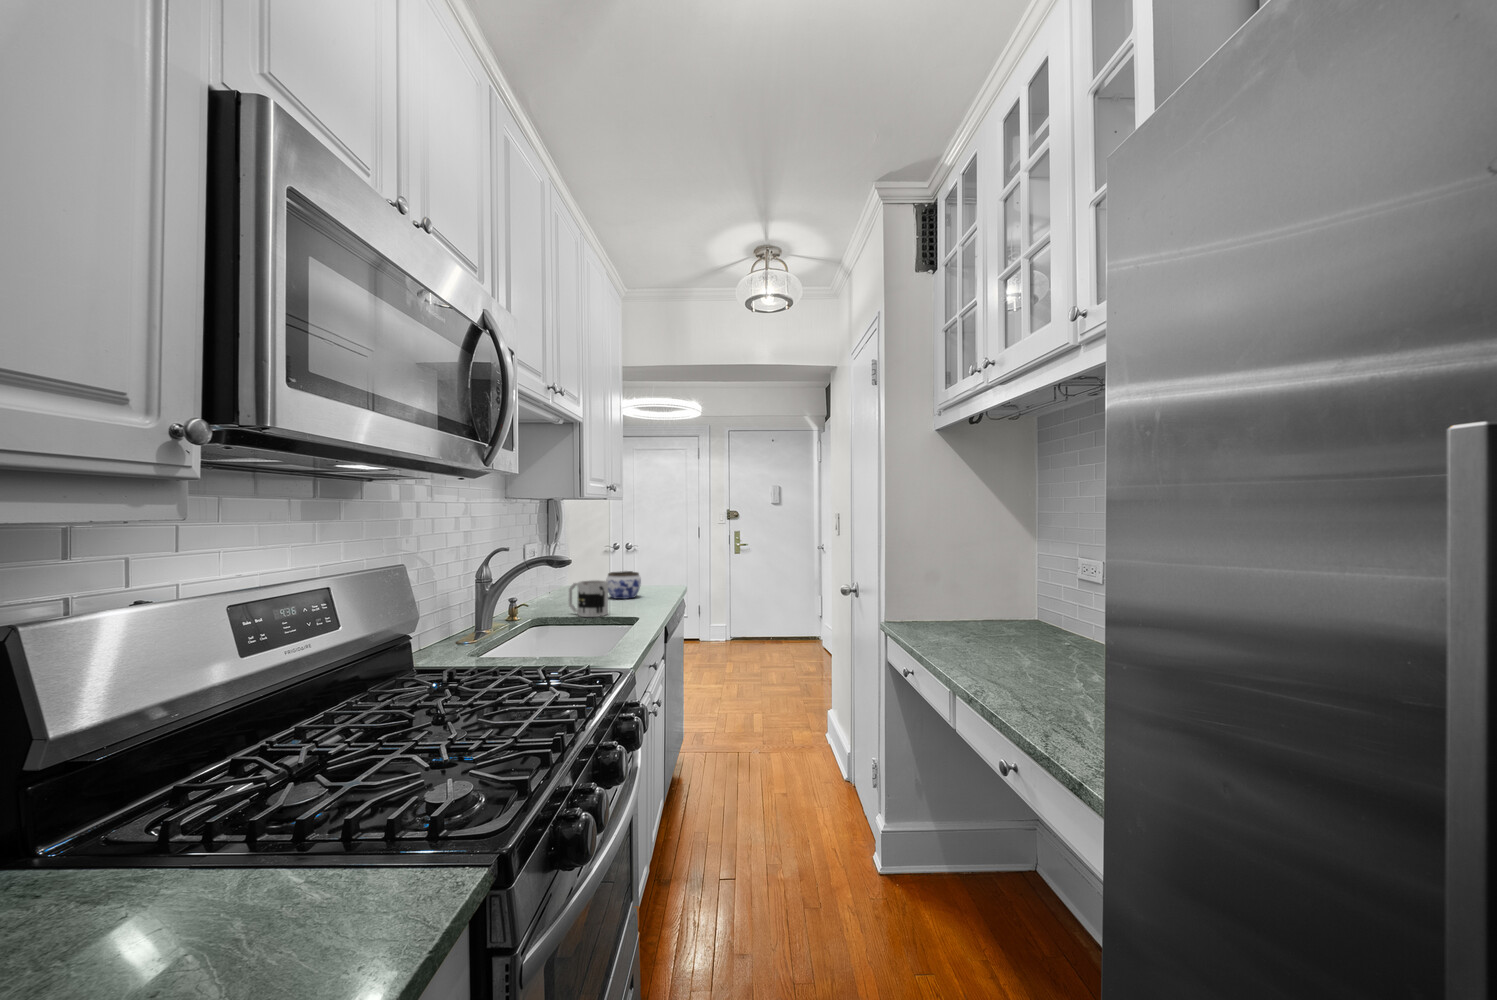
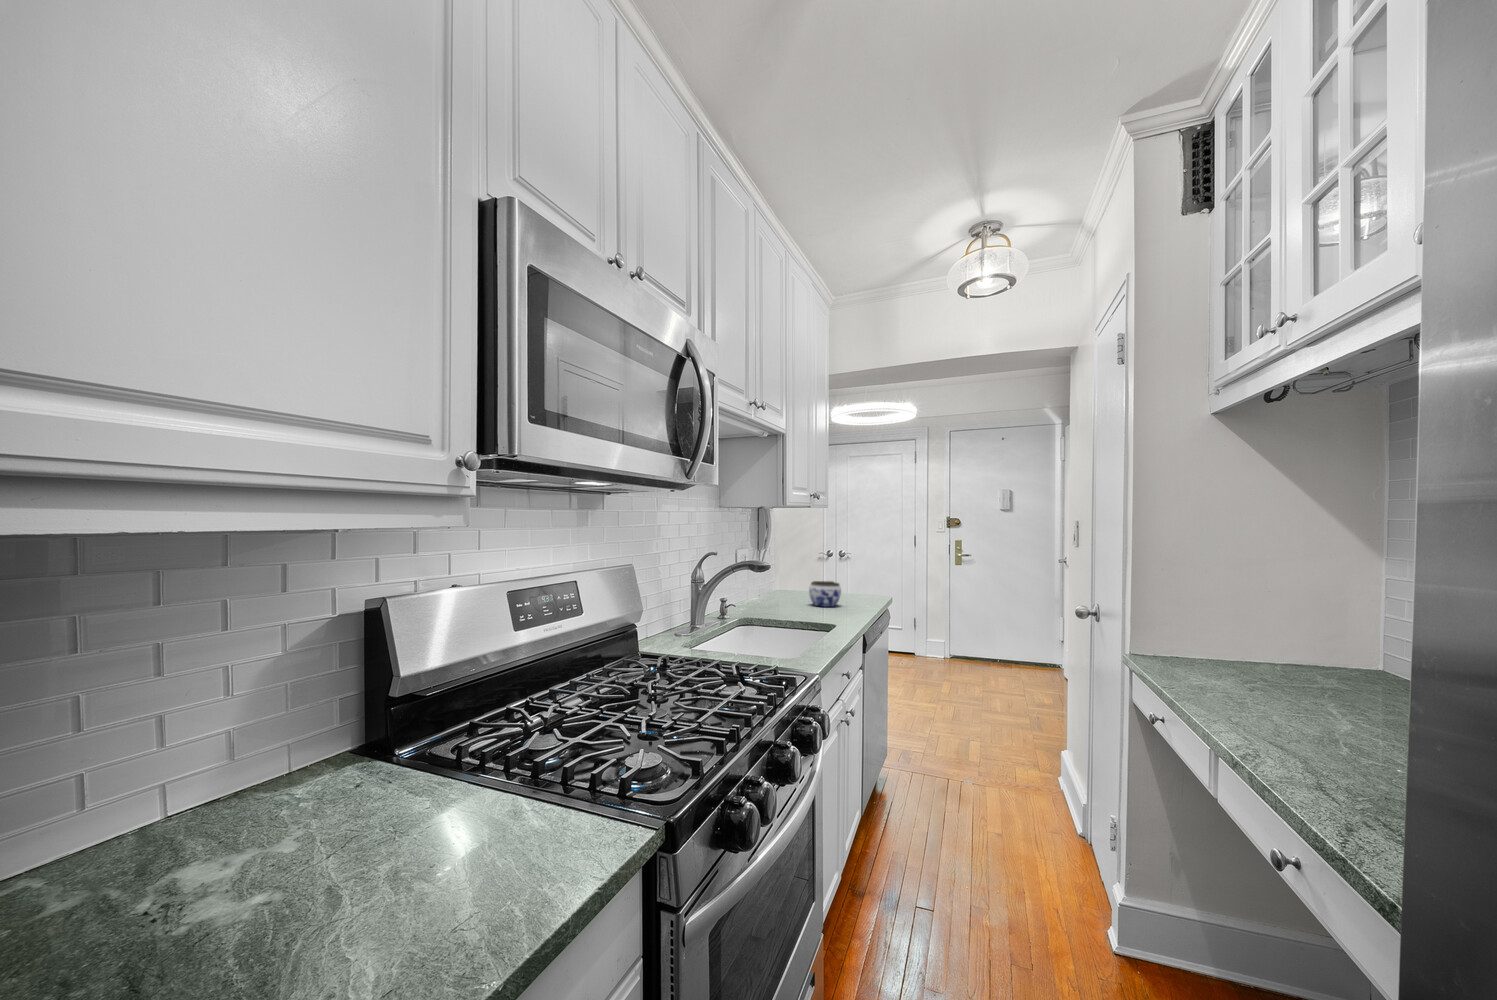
mug: present [569,580,608,617] -> none [773,588,808,622]

